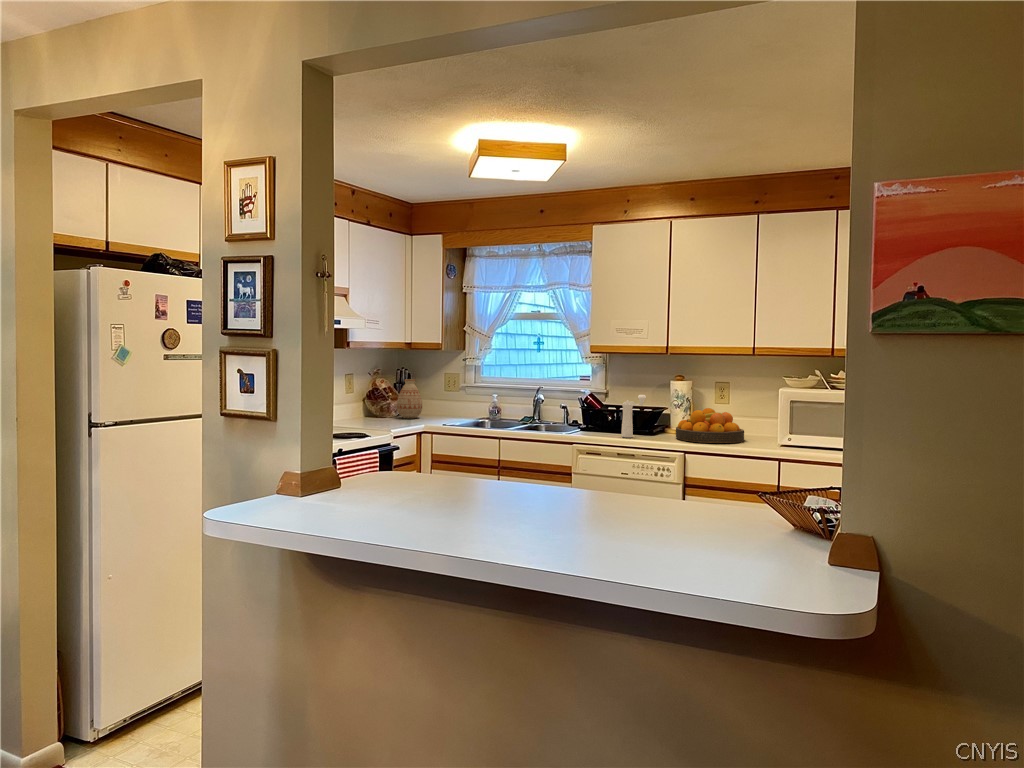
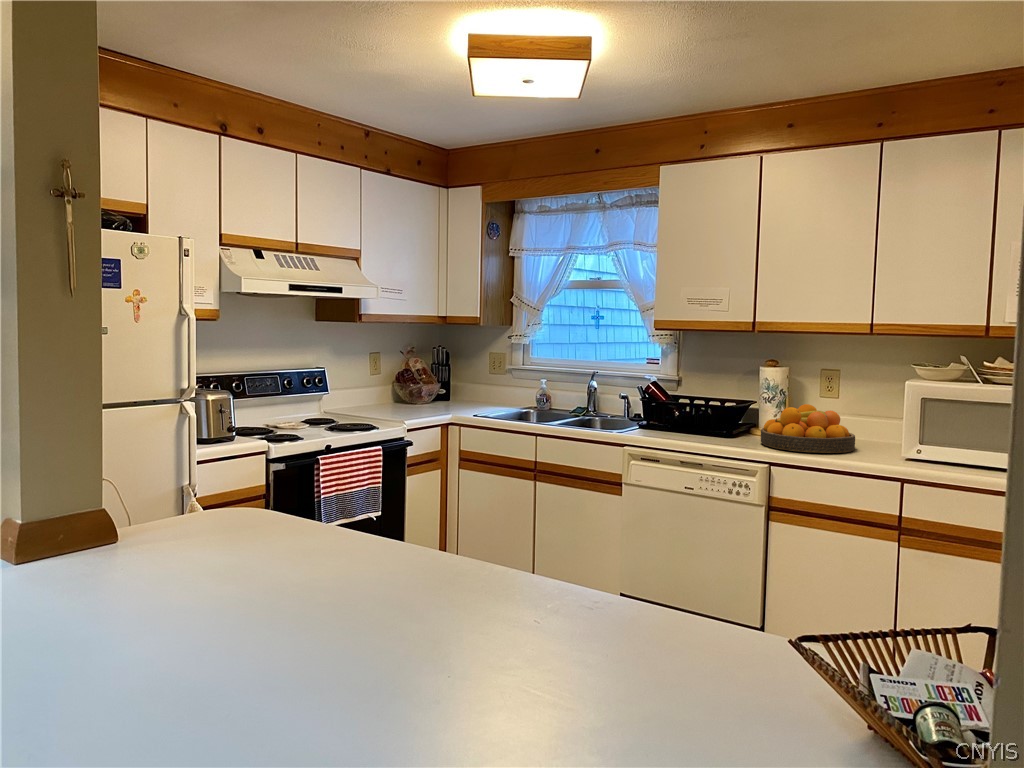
vase: present [397,379,422,419] -> none [429,360,459,406]
pepper mill: present [621,395,646,437] -> none [688,385,723,440]

